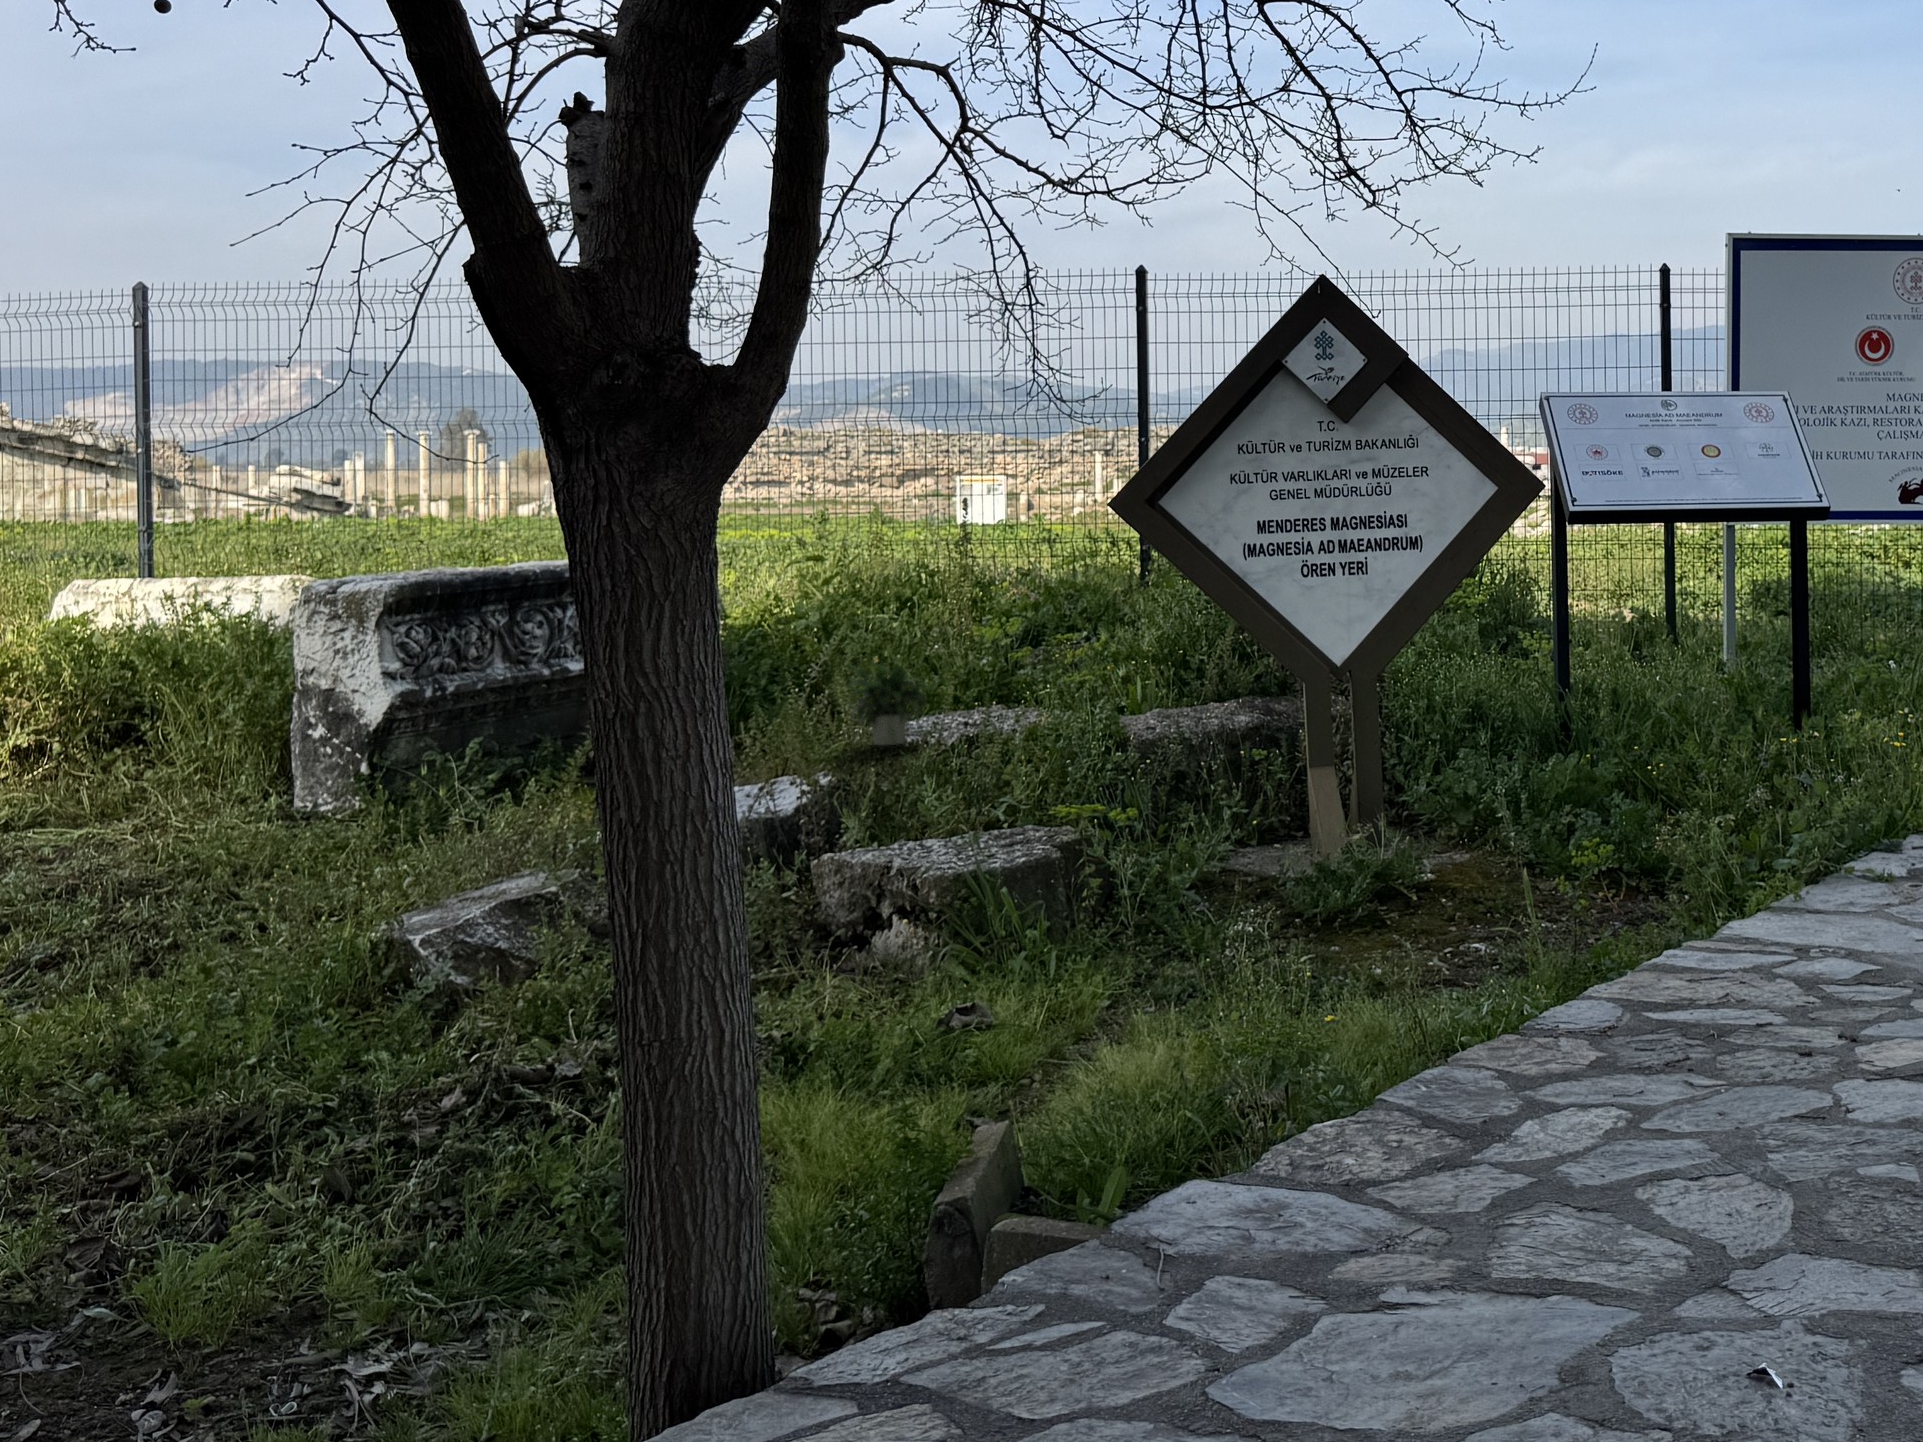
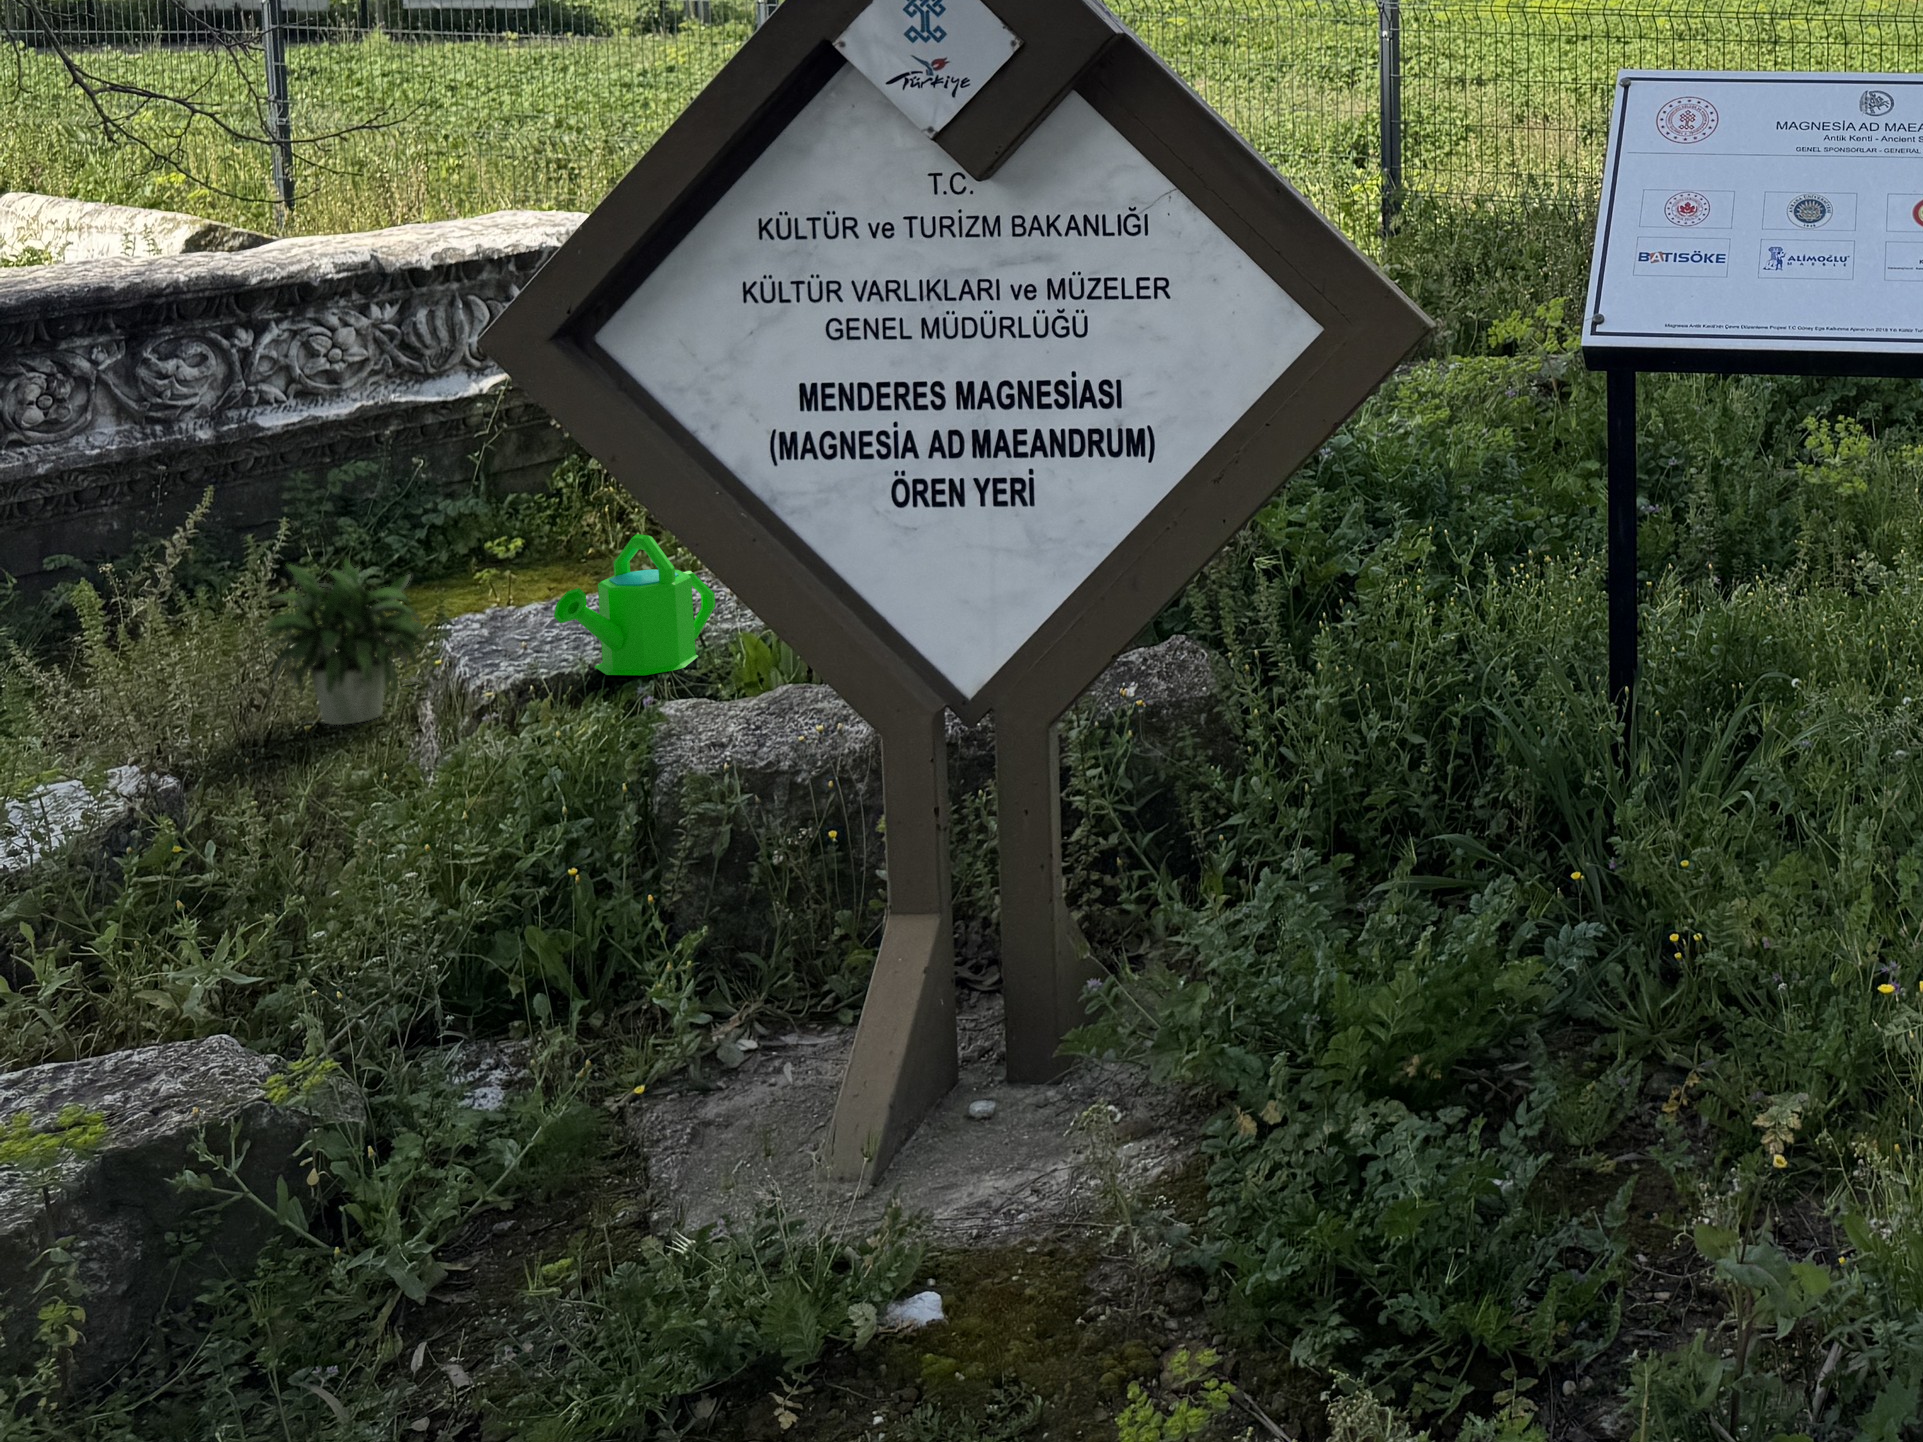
watering can: none [991,649,1050,723] -> present [554,534,715,676]

